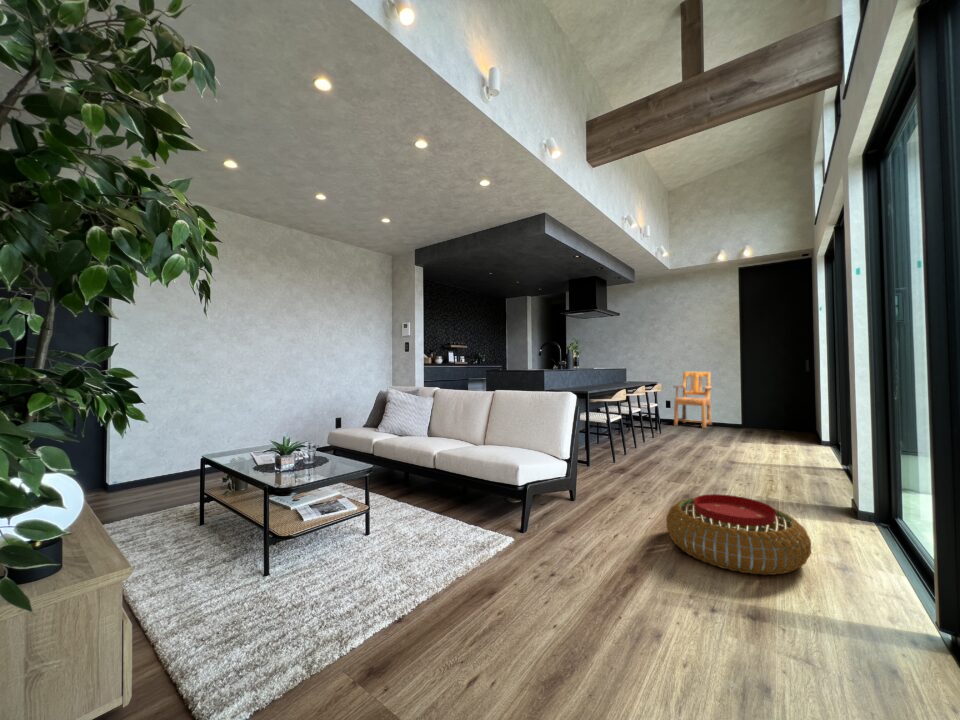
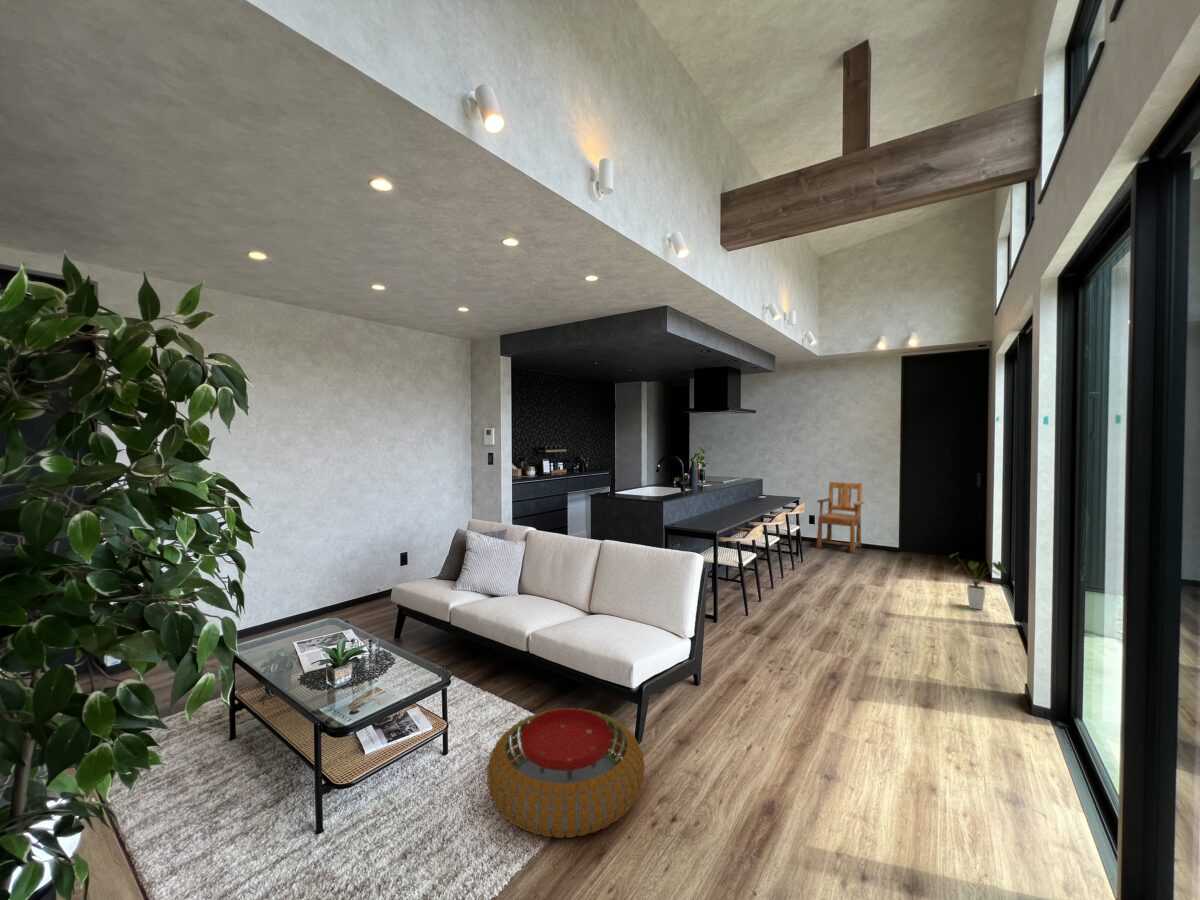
house plant: none [785,413,835,460] -> present [950,554,1006,609]
pouf: present [666,494,811,575] -> present [487,708,644,838]

